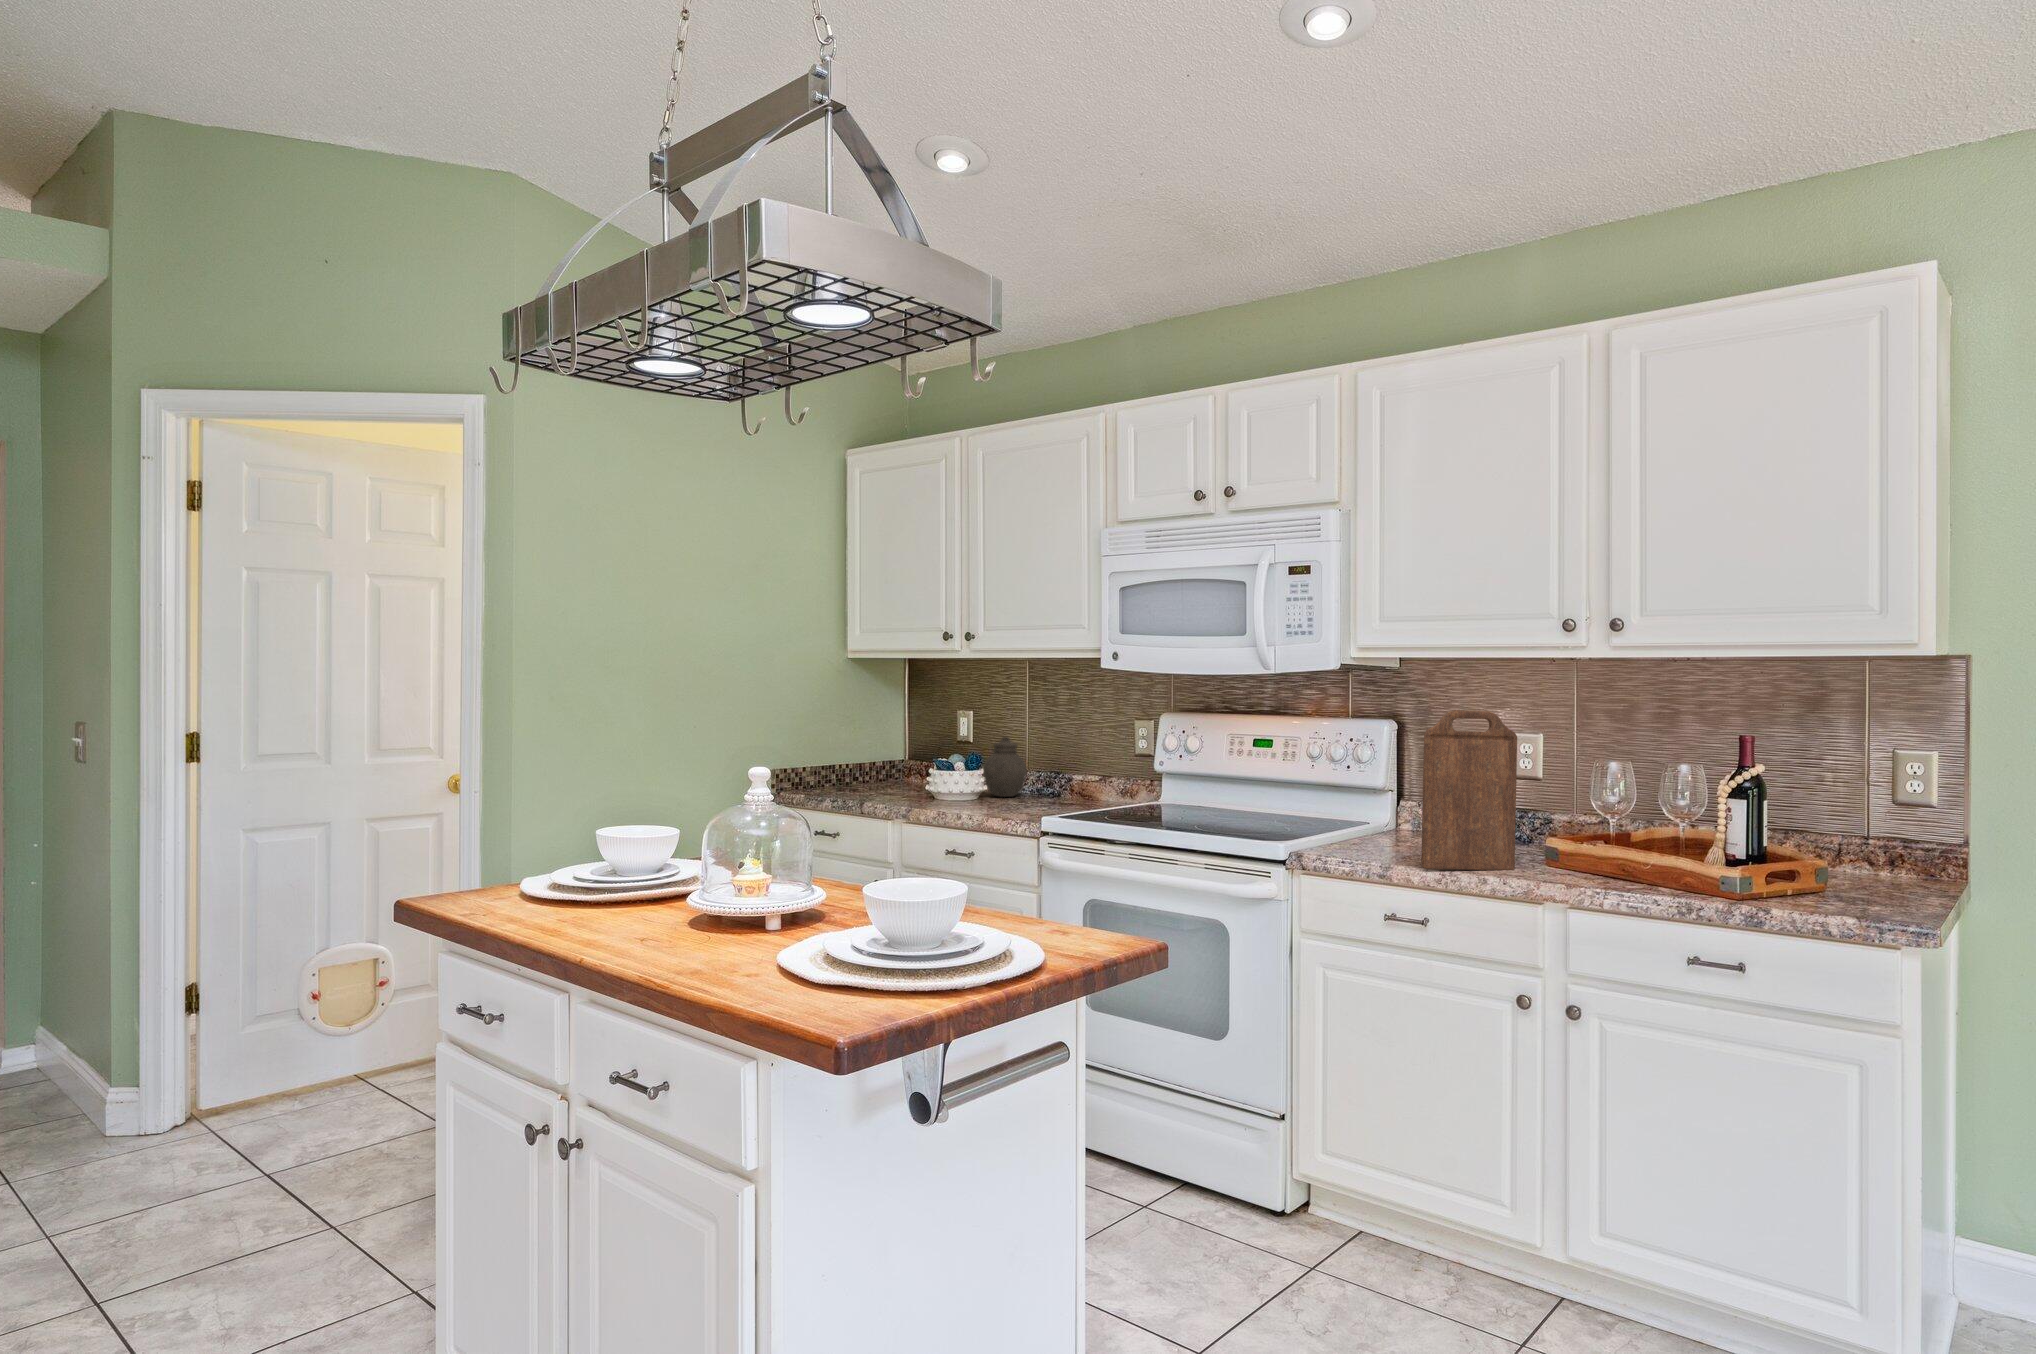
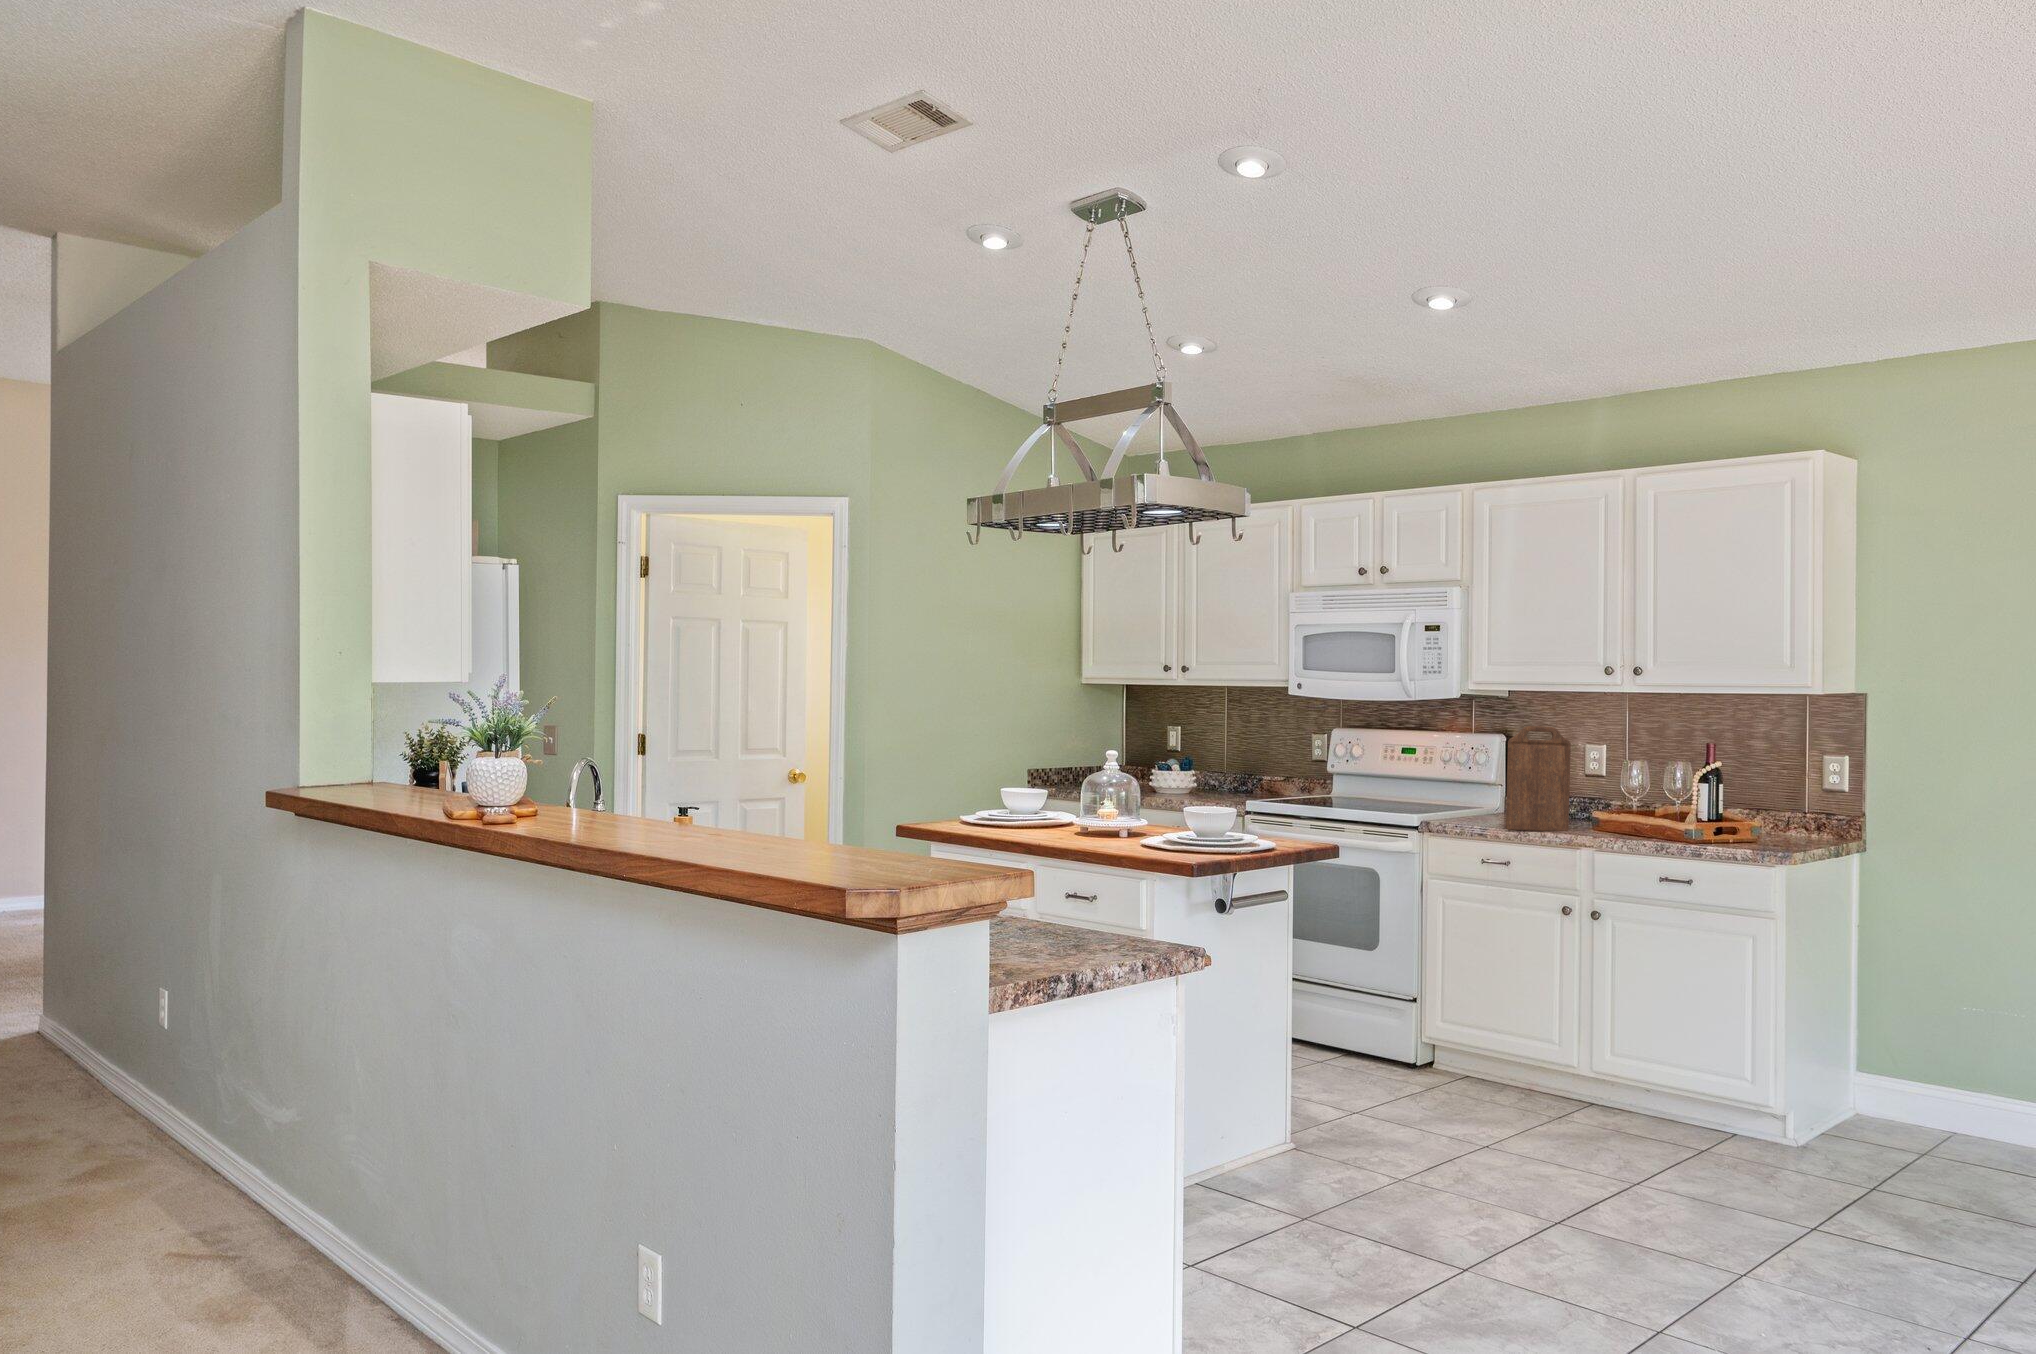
jar: present [983,737,1027,797] -> none [1193,746,1227,792]

